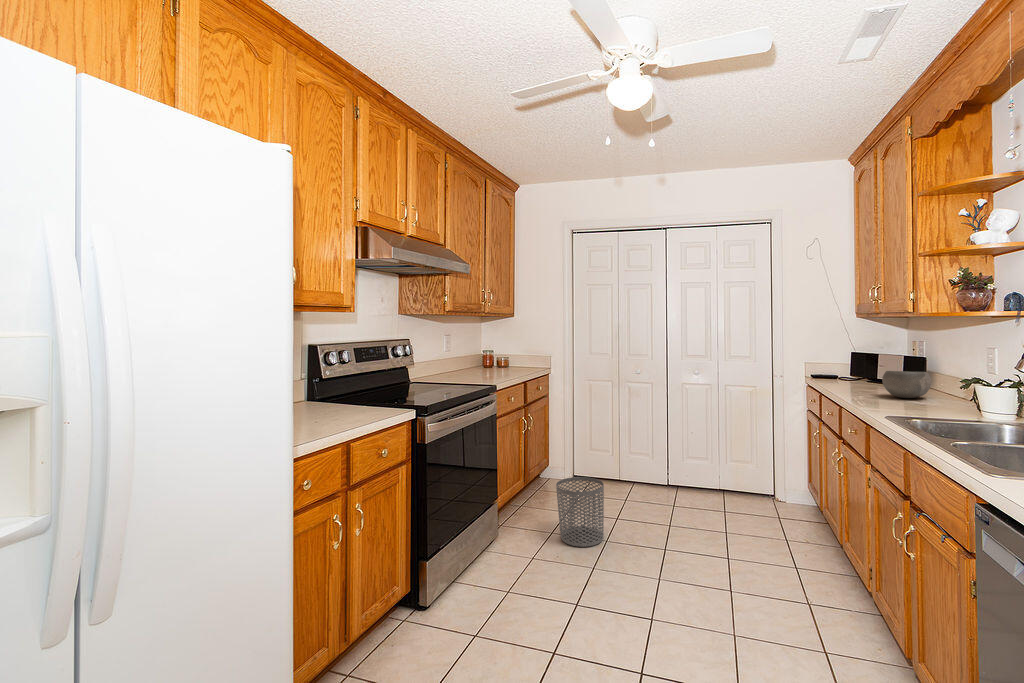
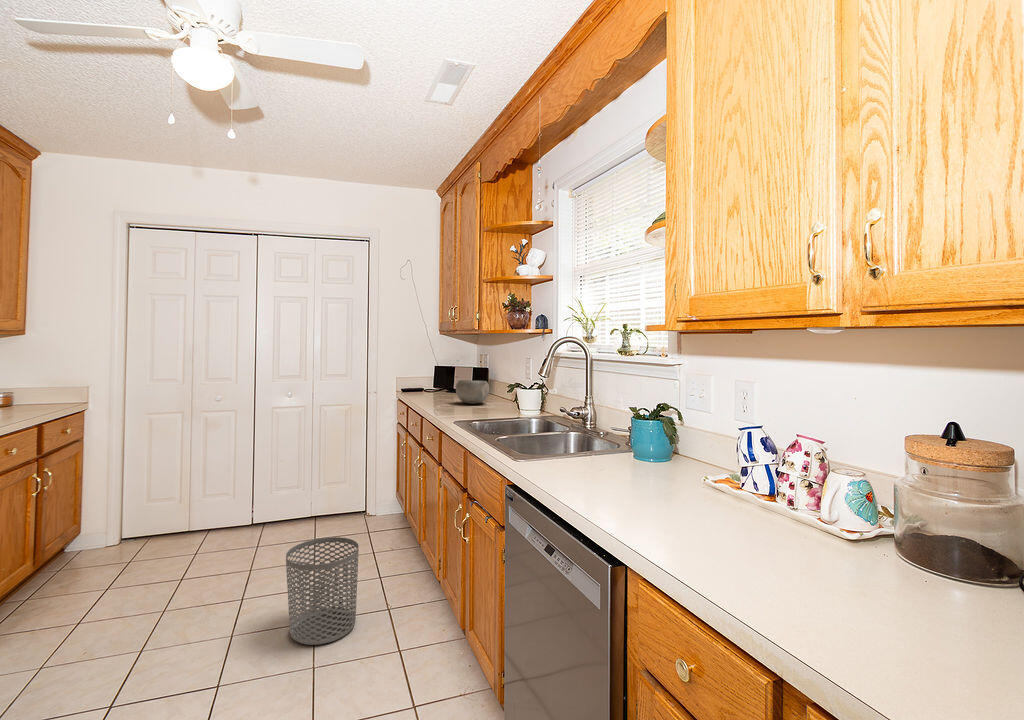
waste bin: present [556,477,604,547] -> present [286,537,359,645]

